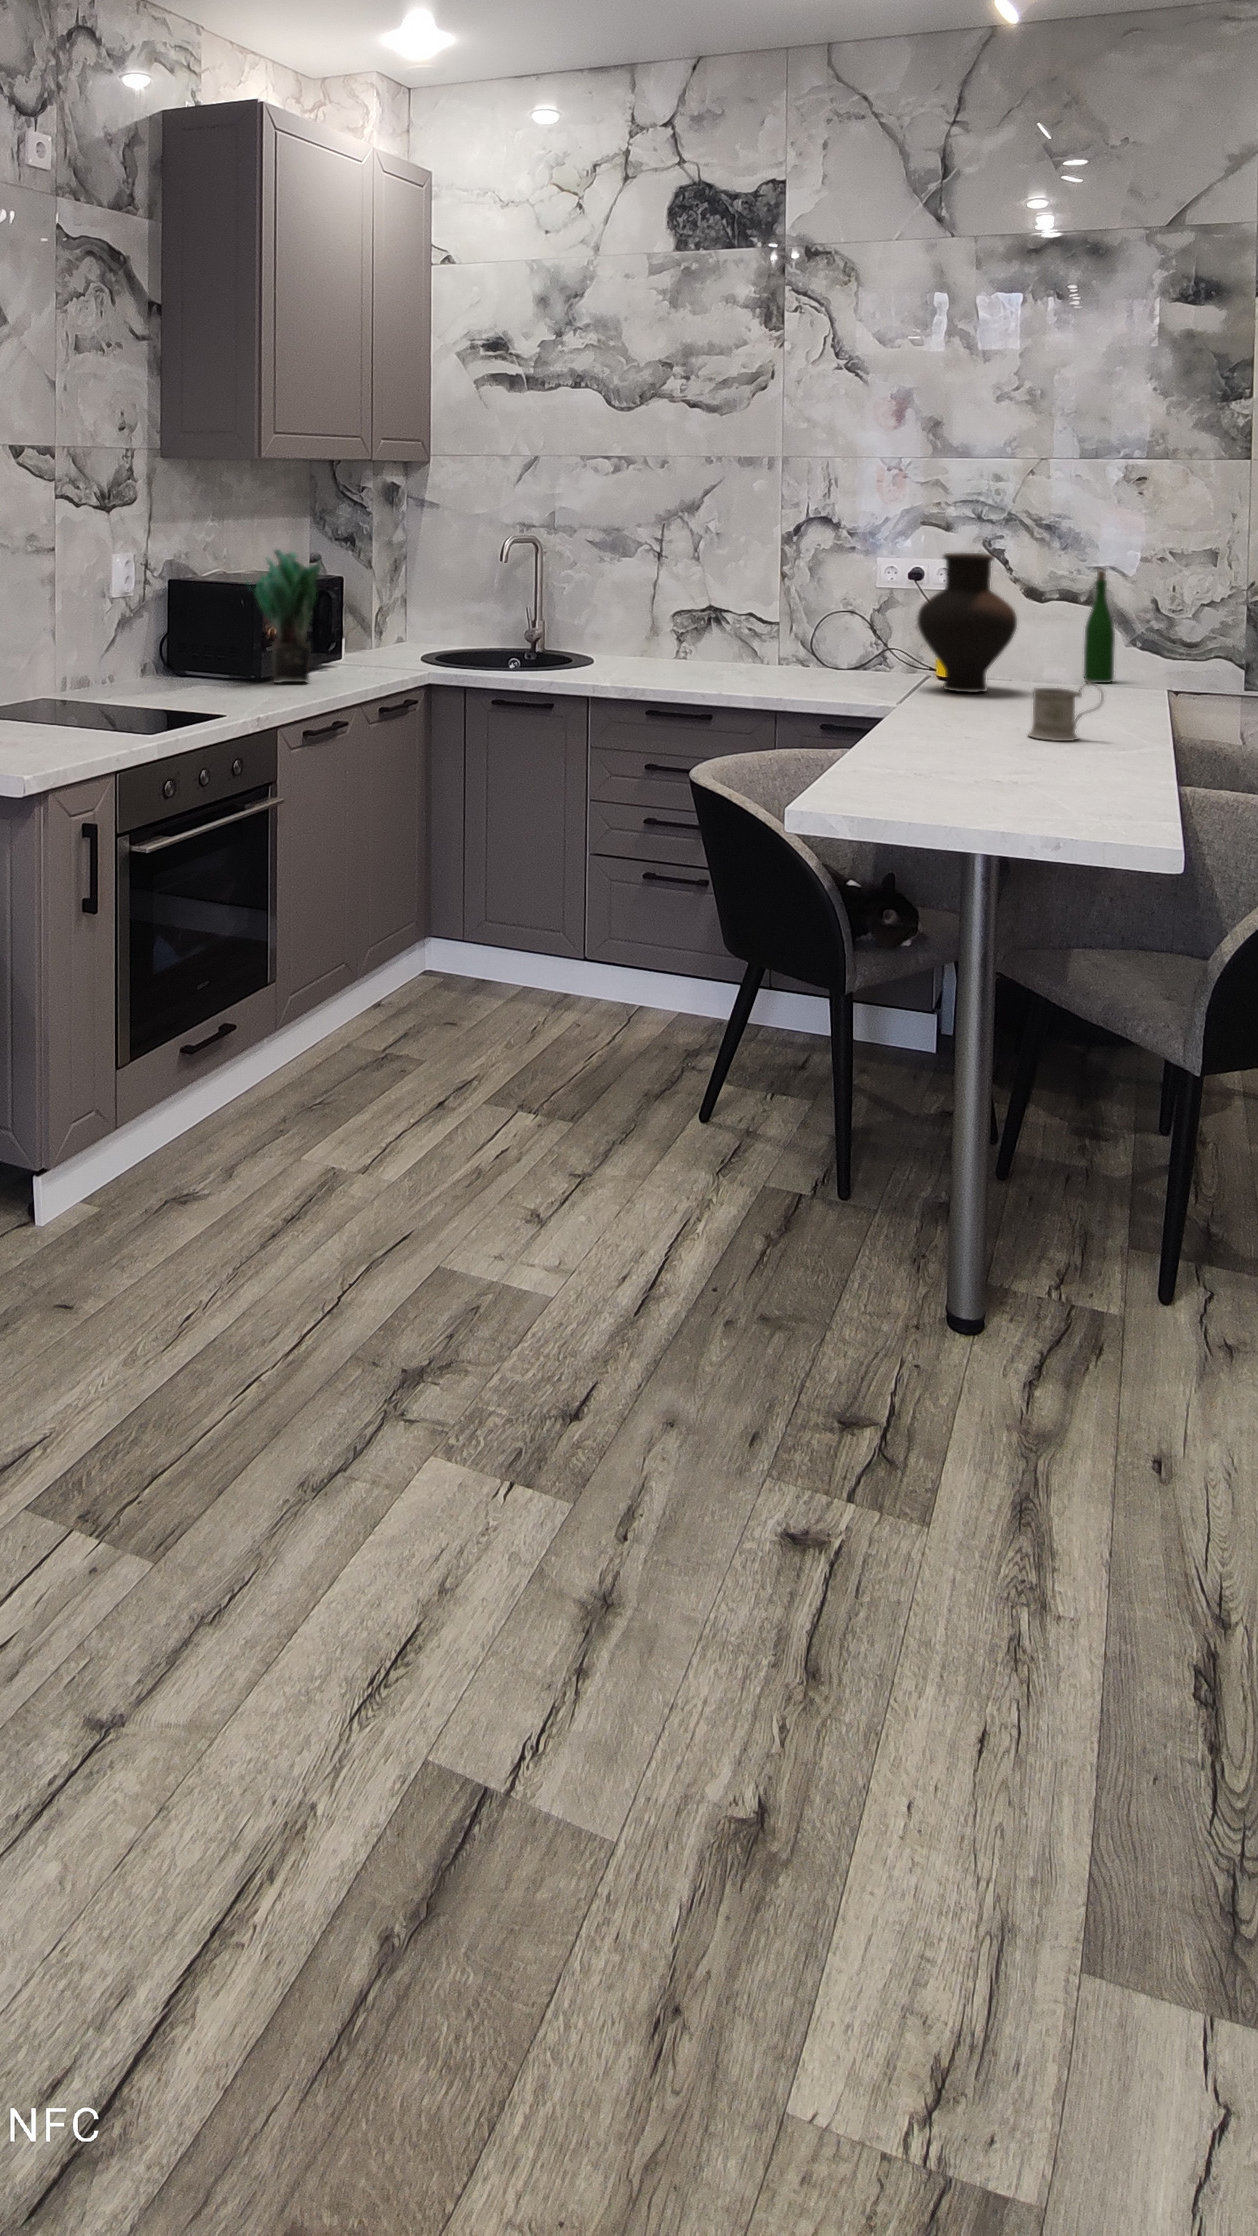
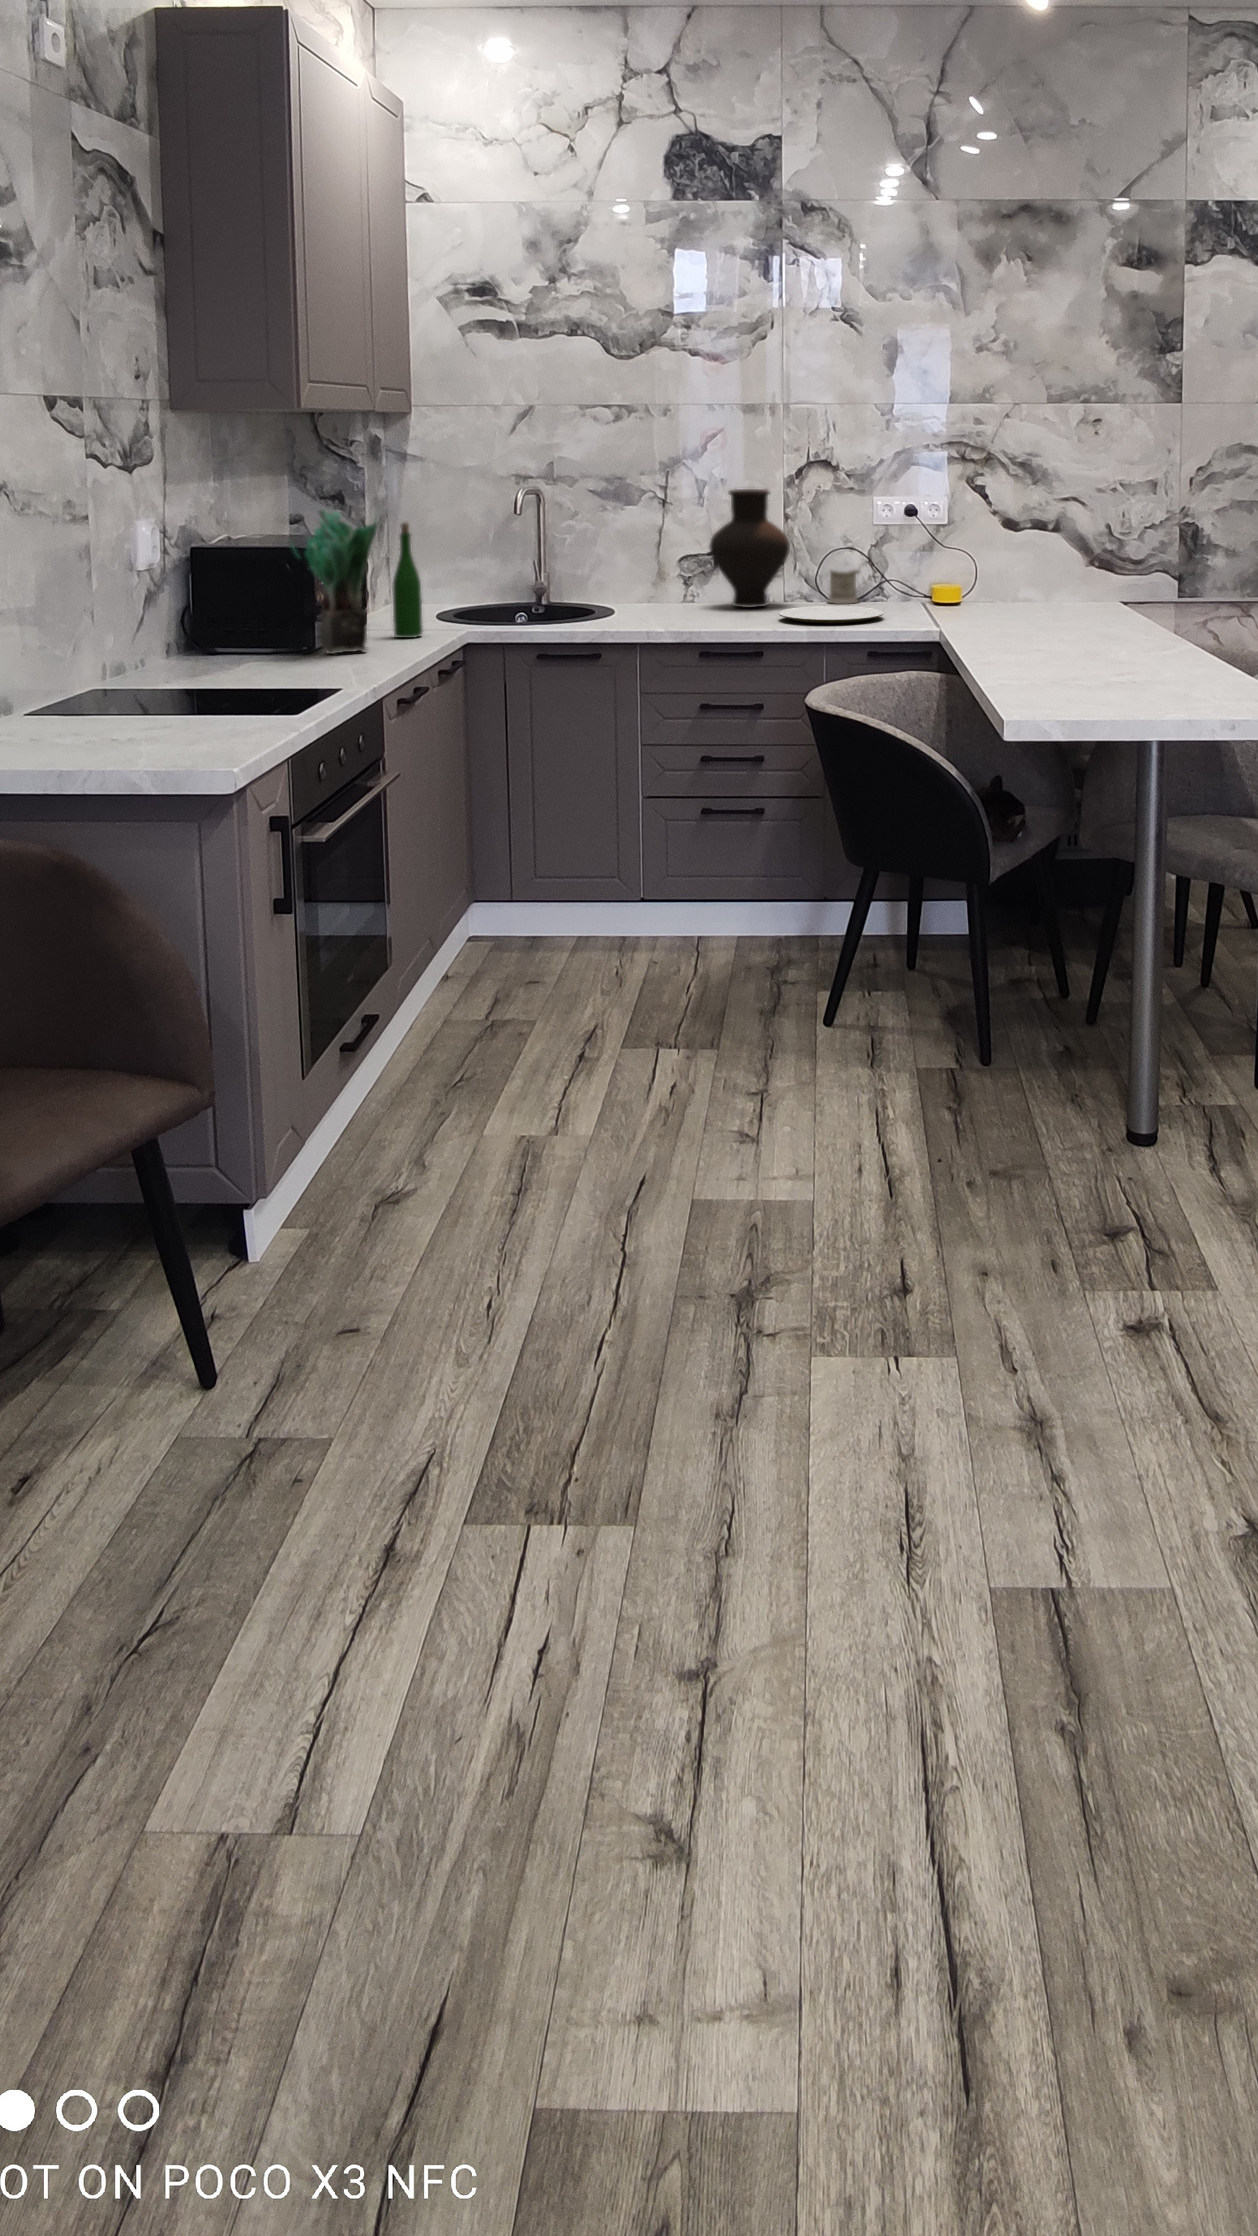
vase: present [917,553,1017,692] -> present [709,489,790,608]
wine bottle: present [1084,570,1115,683] -> present [393,523,423,638]
plate: none [732,671,846,691] -> present [779,606,883,624]
mug: present [1029,681,1103,741] -> present [828,562,867,604]

